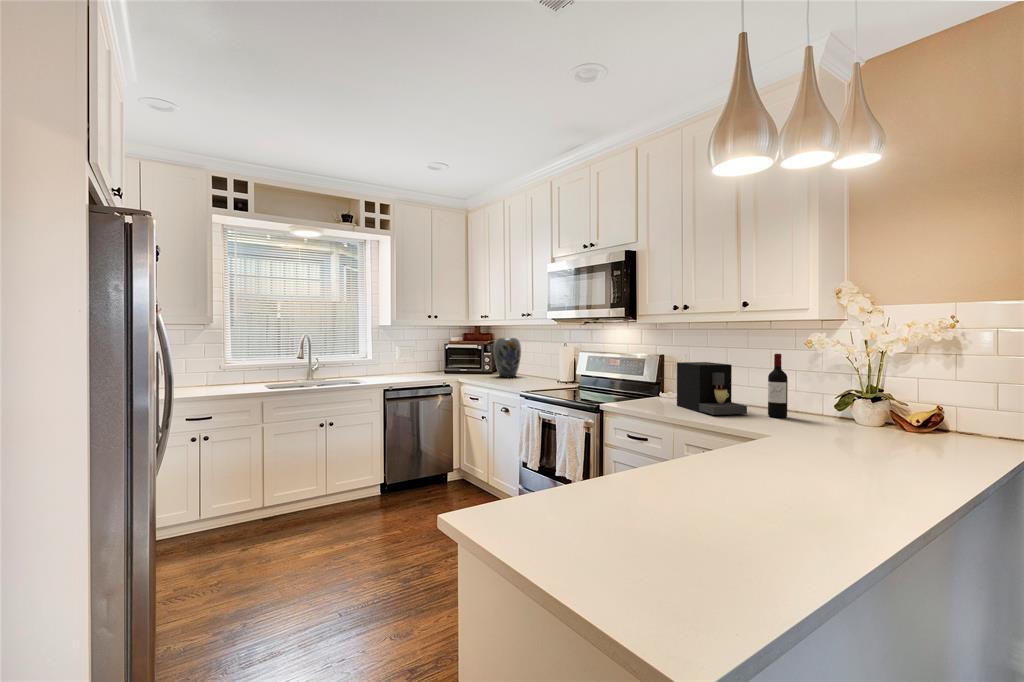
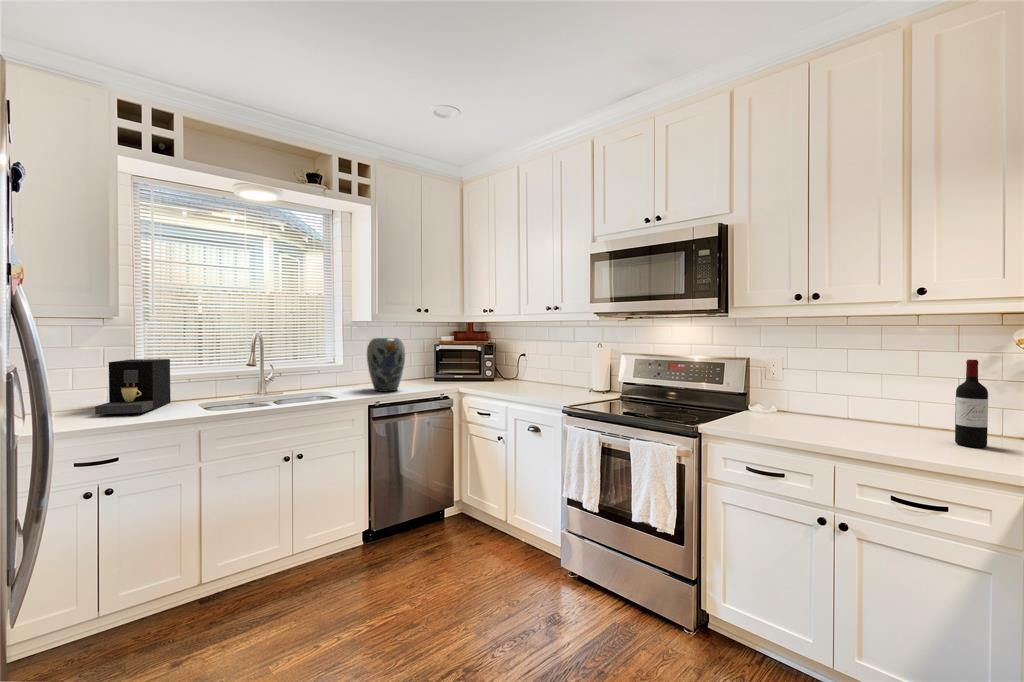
vase: present [494,338,521,377] -> present [367,338,405,391]
coffee maker: present [677,362,747,415] -> present [95,359,171,415]

